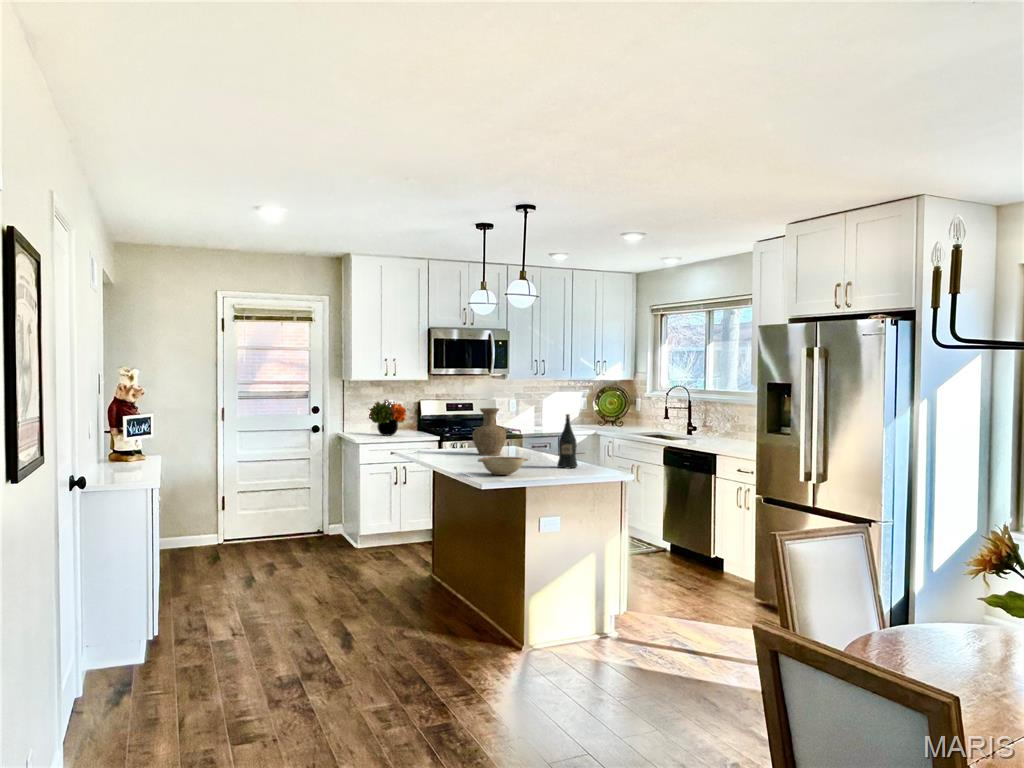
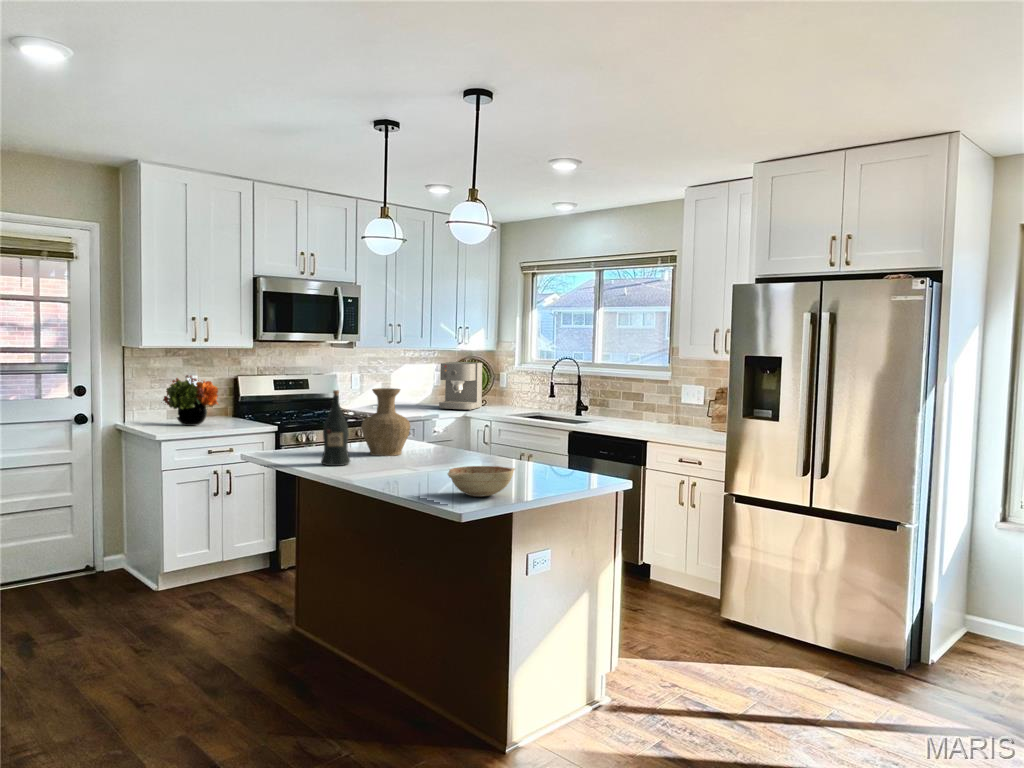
coffee maker: none [577,390,614,429] -> present [439,362,482,410]
wine bottle: present [557,414,578,468] -> present [321,390,350,466]

